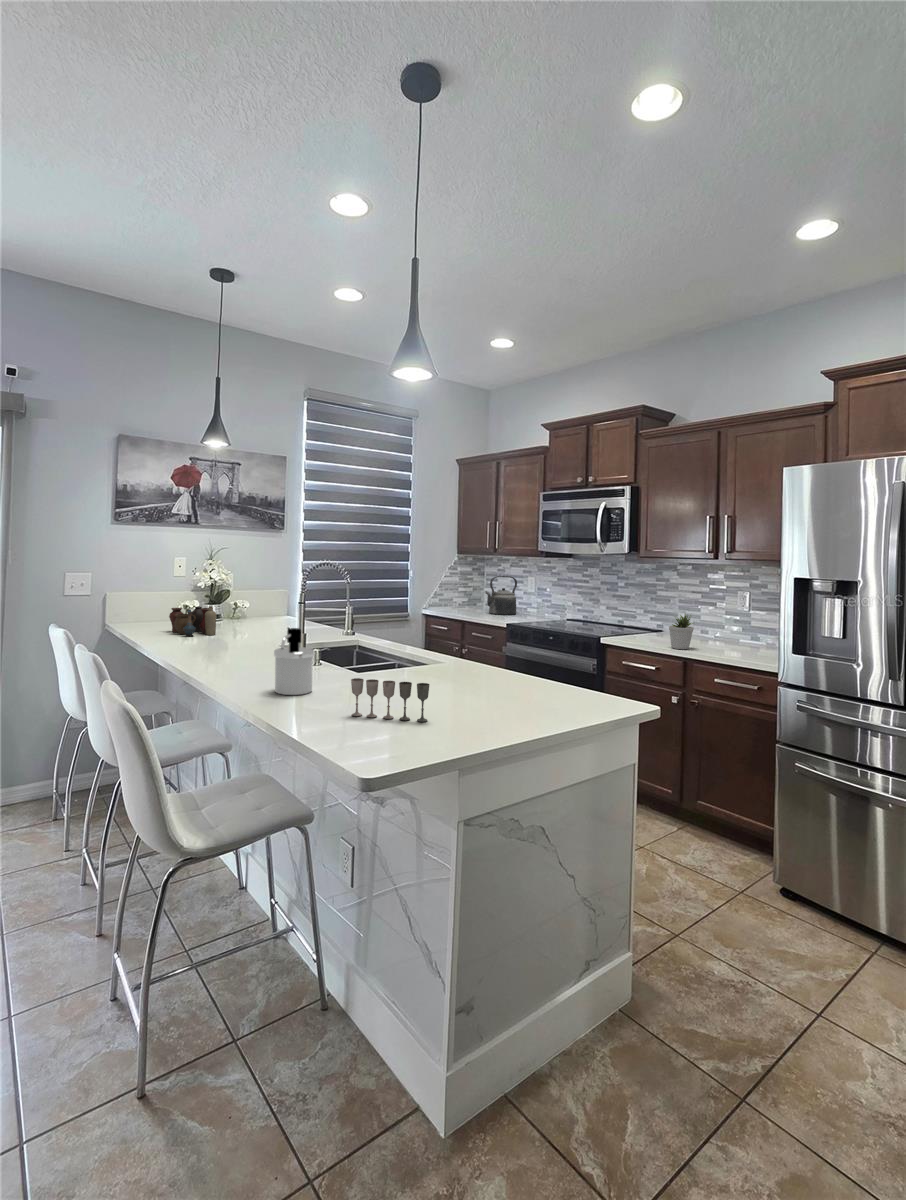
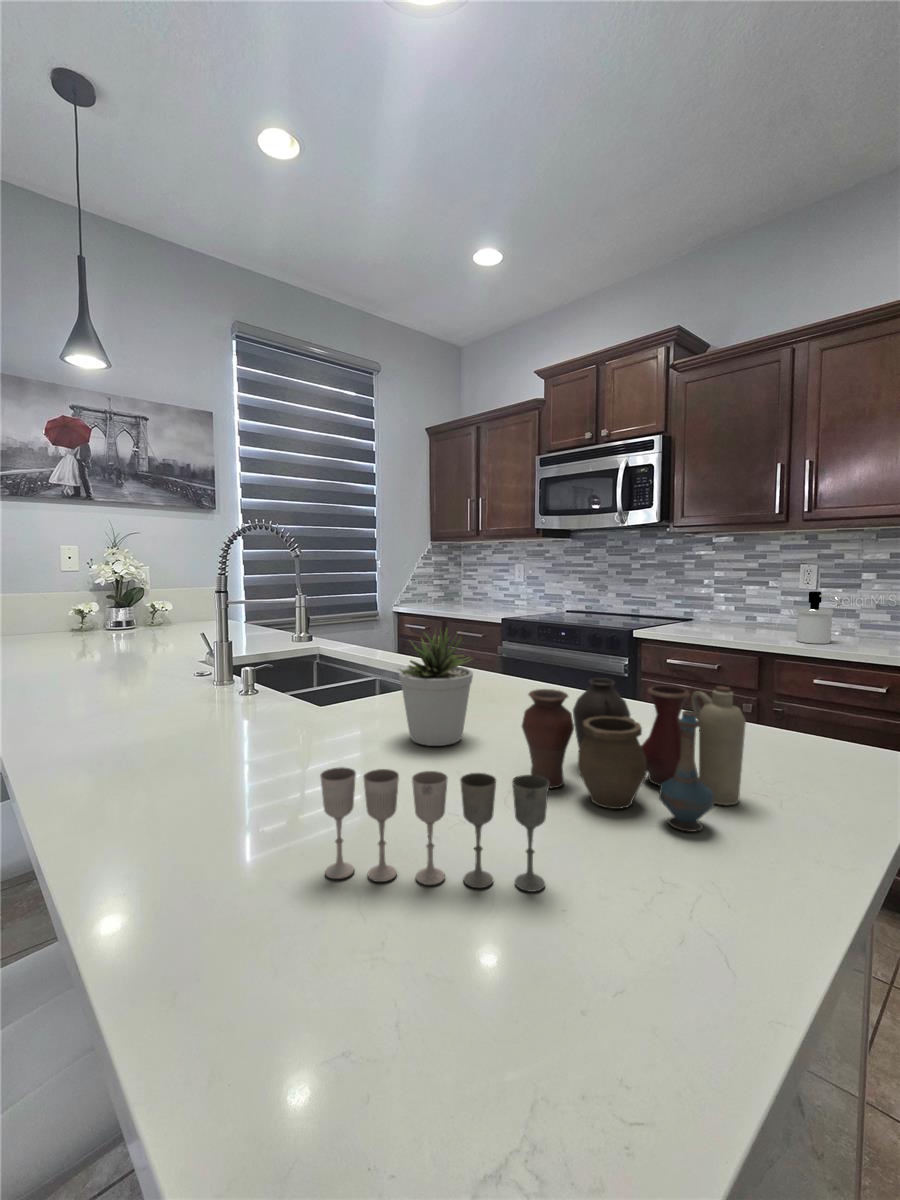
kettle: present [486,576,517,615] -> none [467,563,503,608]
vase: present [169,607,216,636] -> present [522,678,746,832]
potted plant: present [669,614,694,649] -> present [399,630,473,746]
soap dispenser: present [274,628,314,695] -> present [796,591,841,644]

